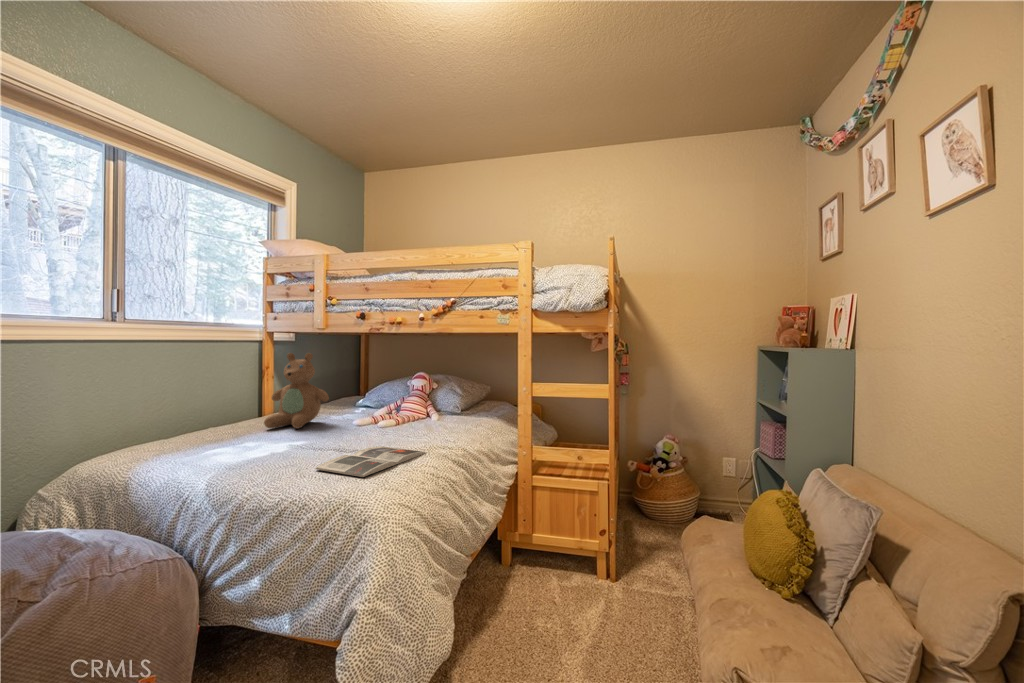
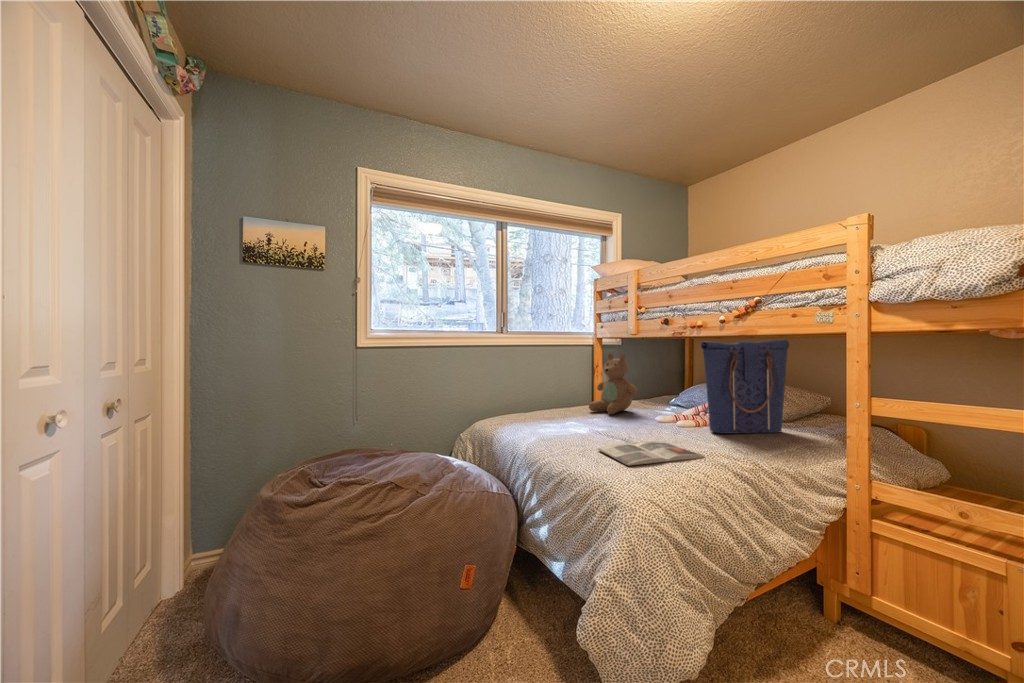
tote bag: none [407,337,473,430] -> present [701,339,789,434]

